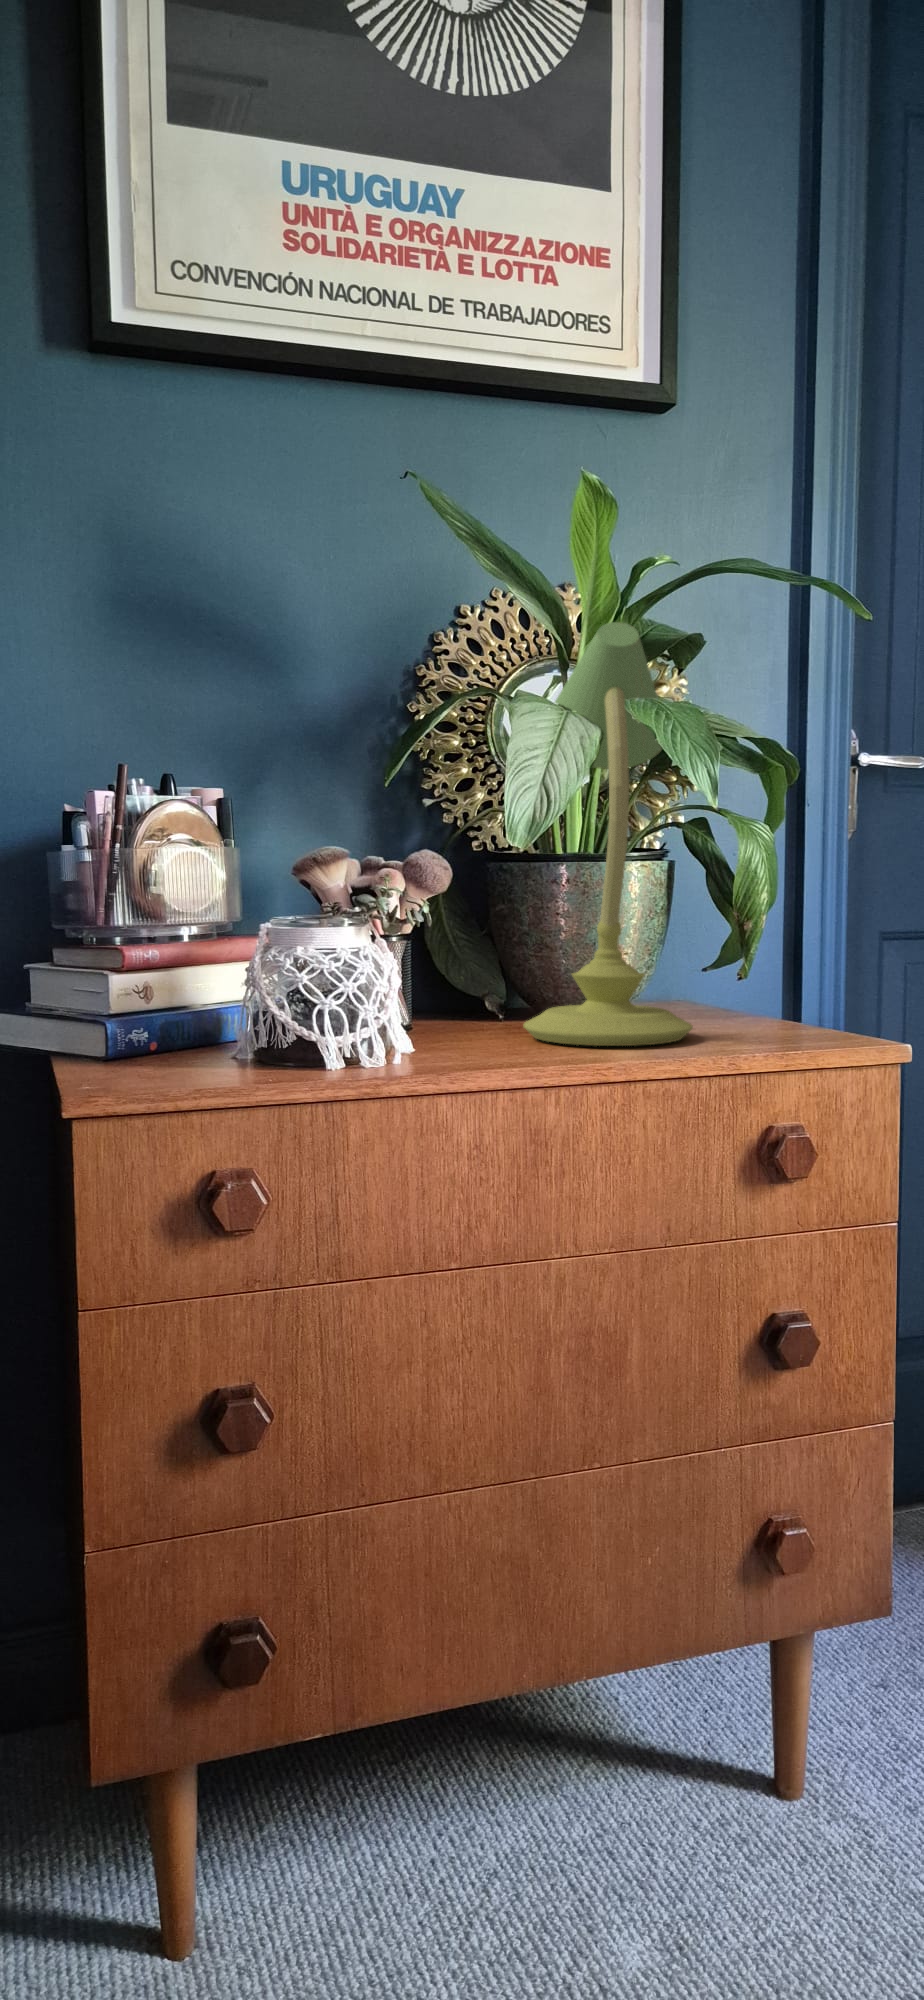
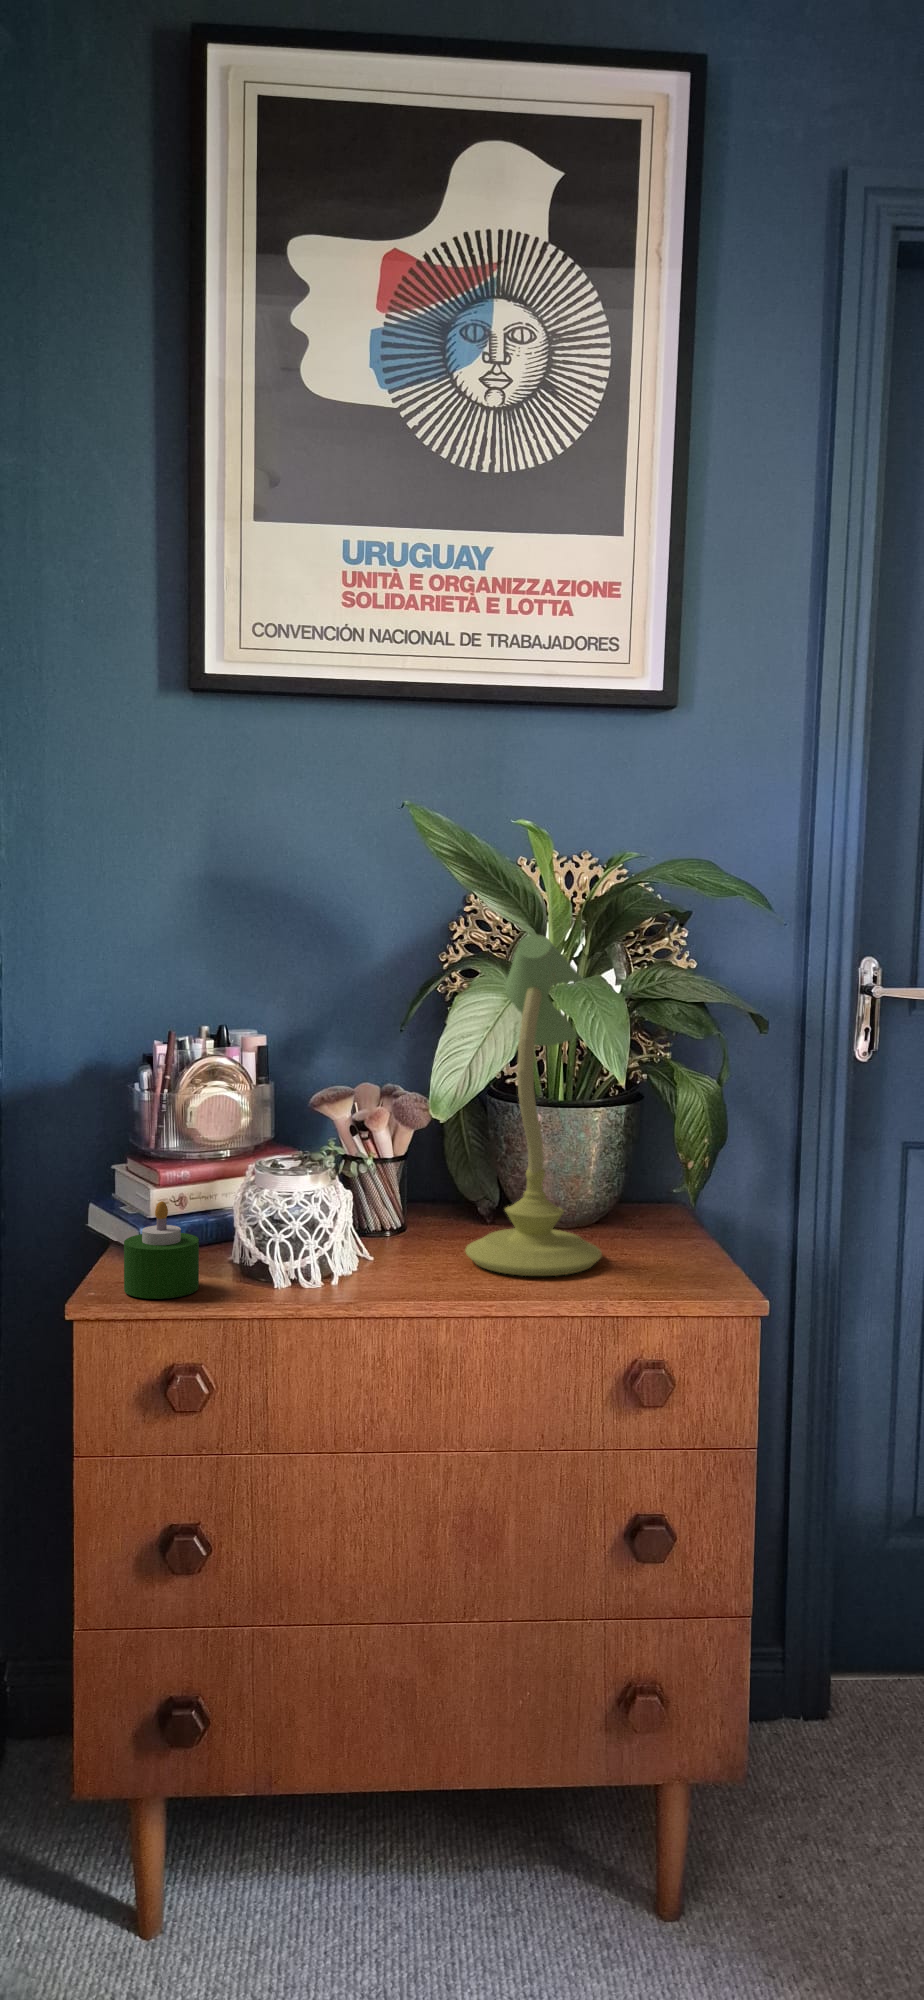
candle: none [130,956,233,1084] -> present [124,1201,199,1299]

